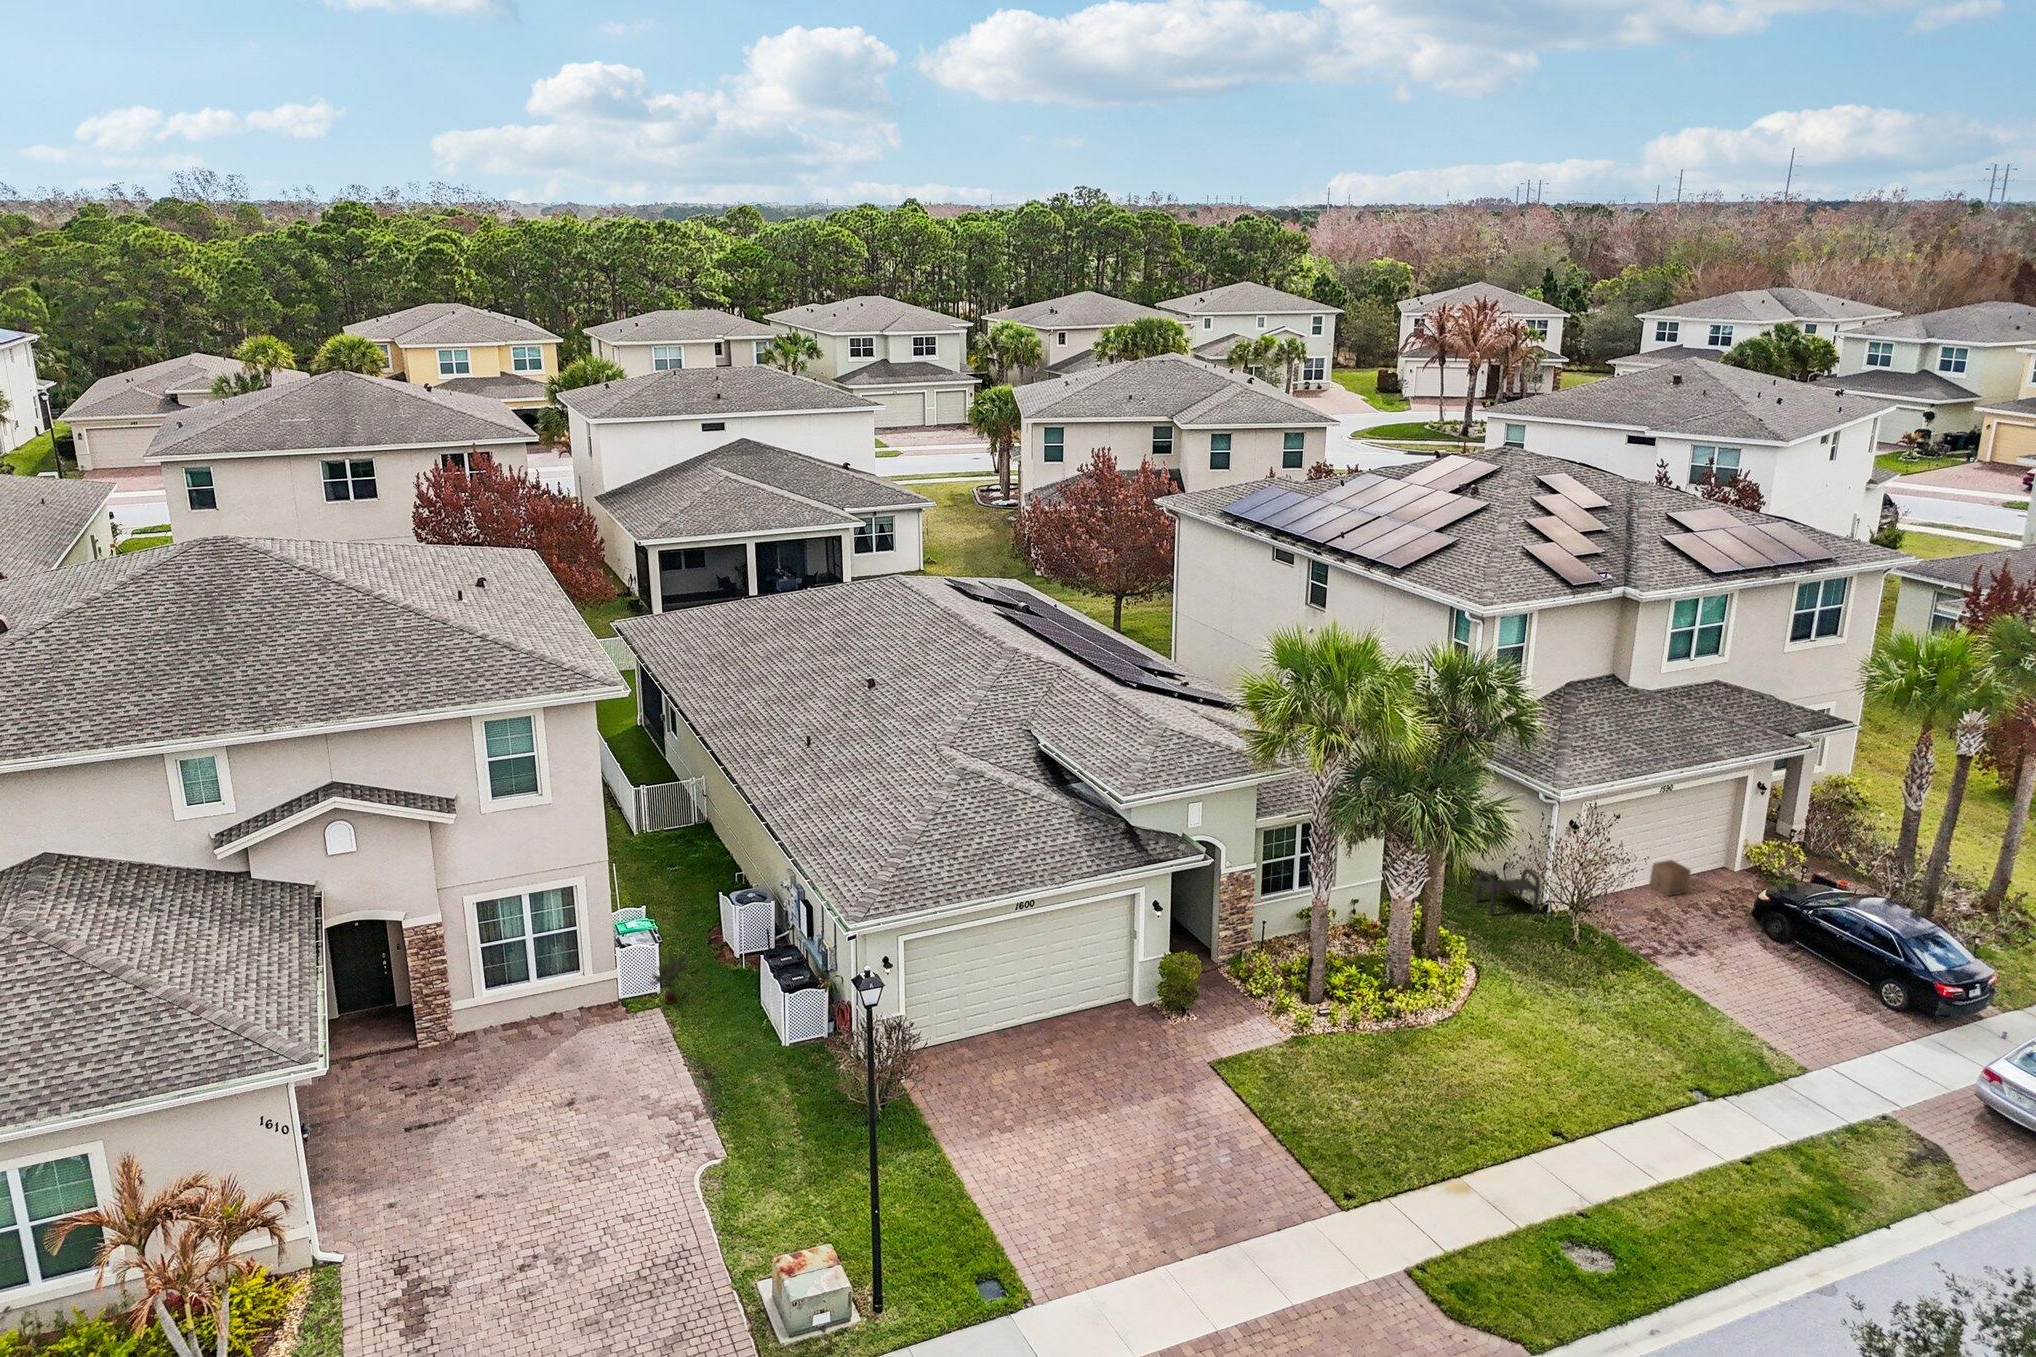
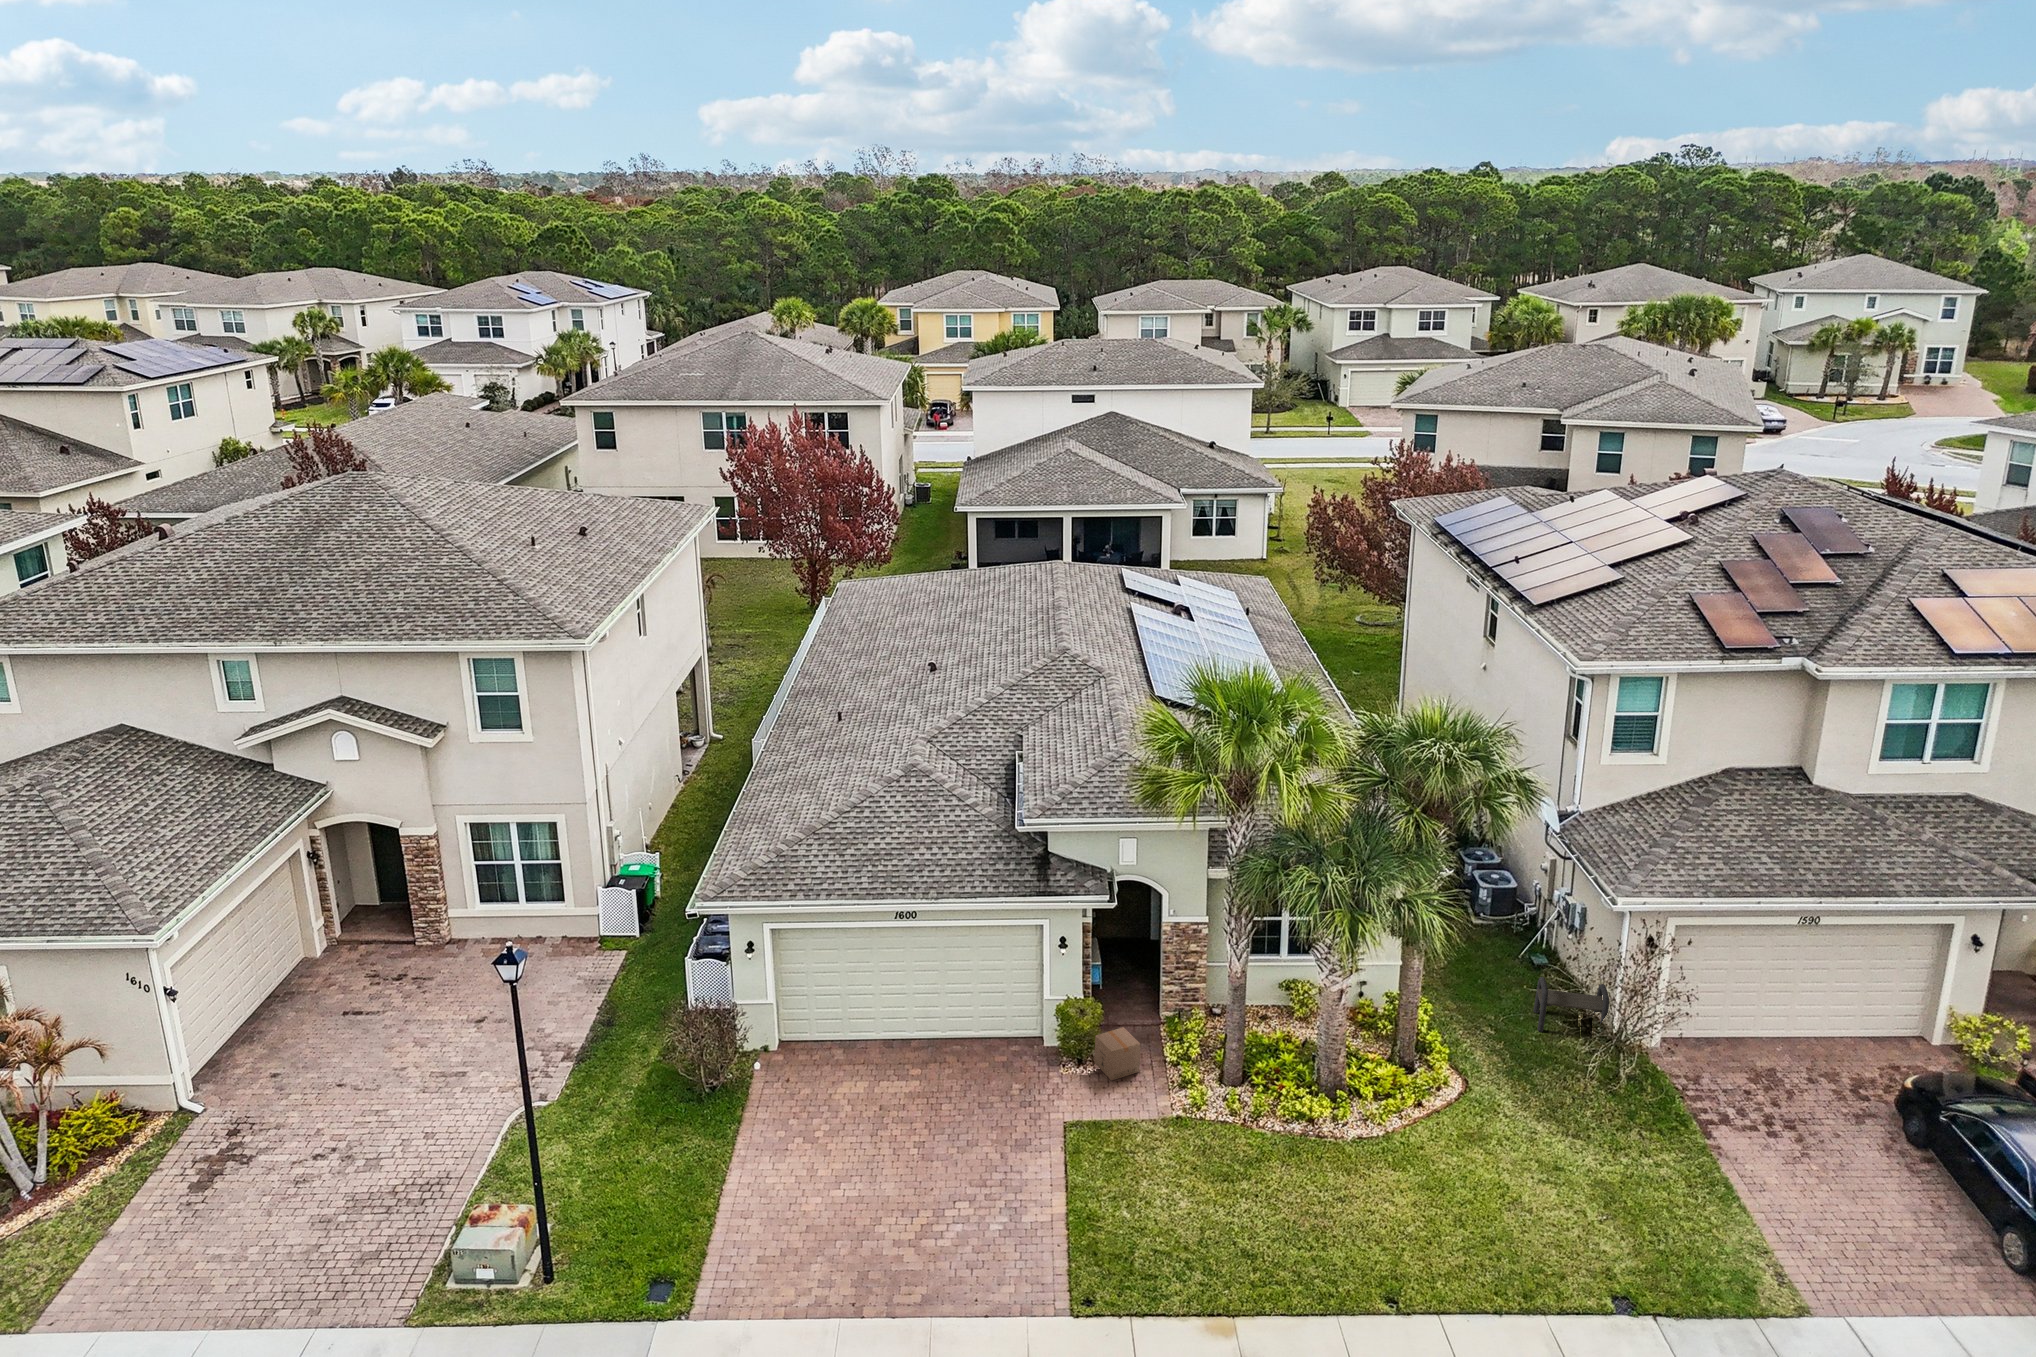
cardboard box: present [1649,860,1691,896] -> present [1095,1027,1140,1081]
potted tree: present [650,952,687,1004] -> none [612,897,654,947]

